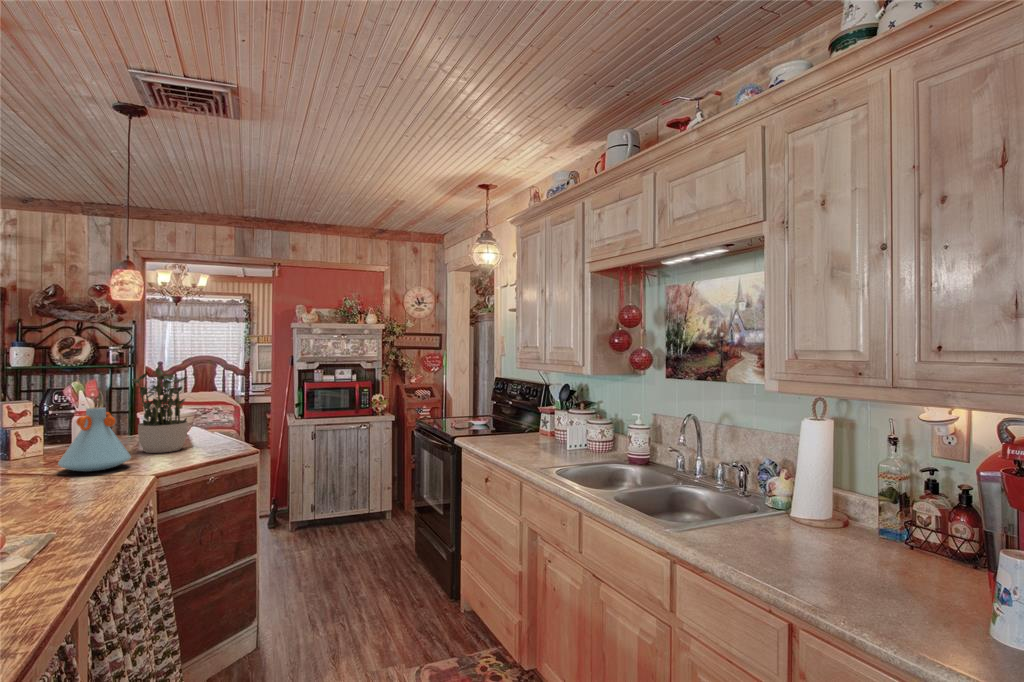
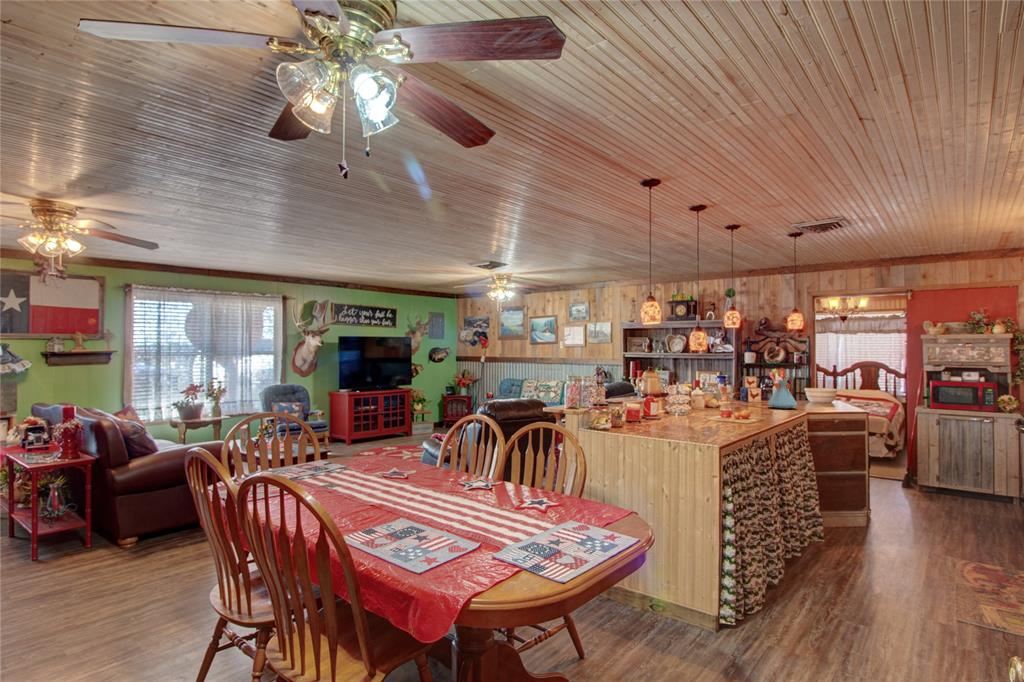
potted plant: present [132,368,188,453] -> none [798,363,829,407]

